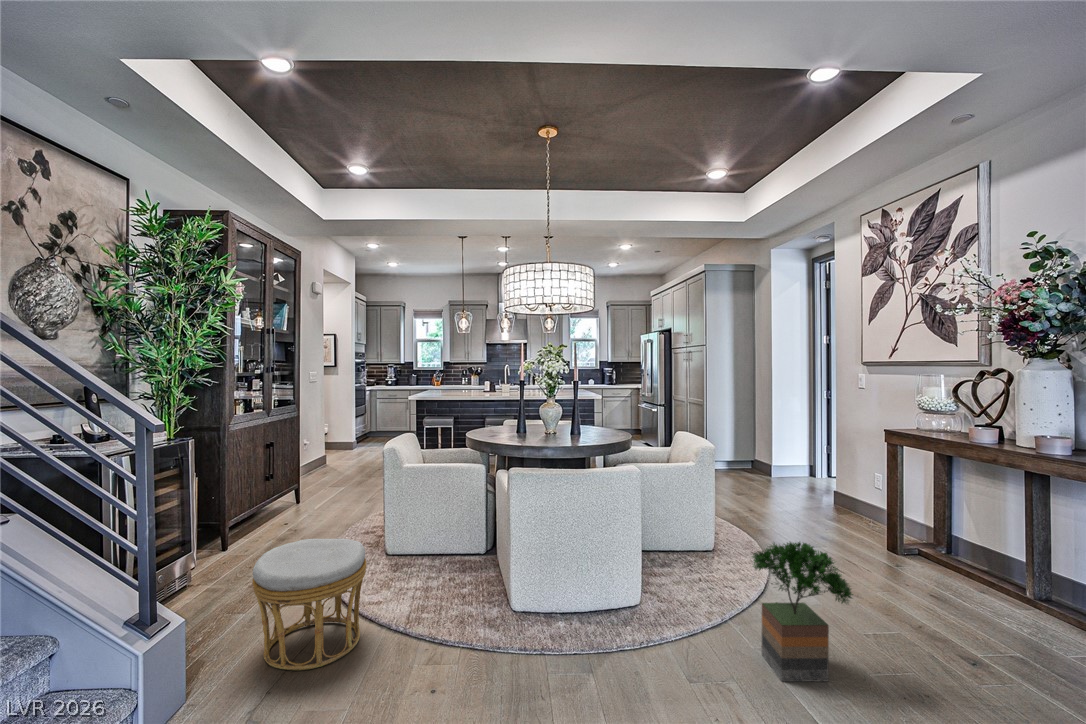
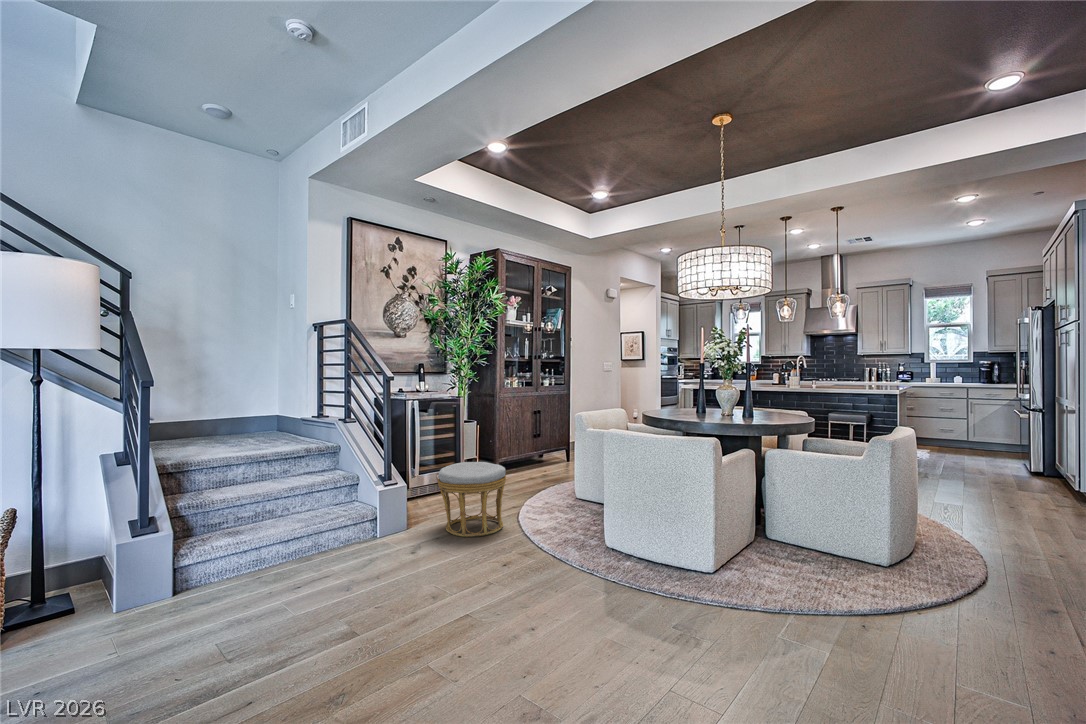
potted tree: present [752,542,853,682] -> none [732,517,826,676]

